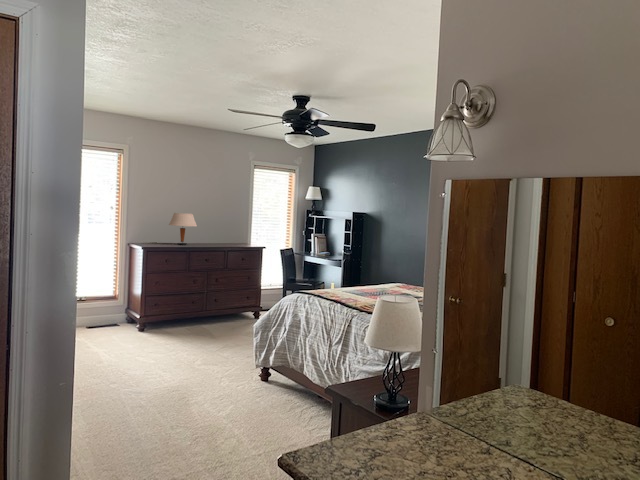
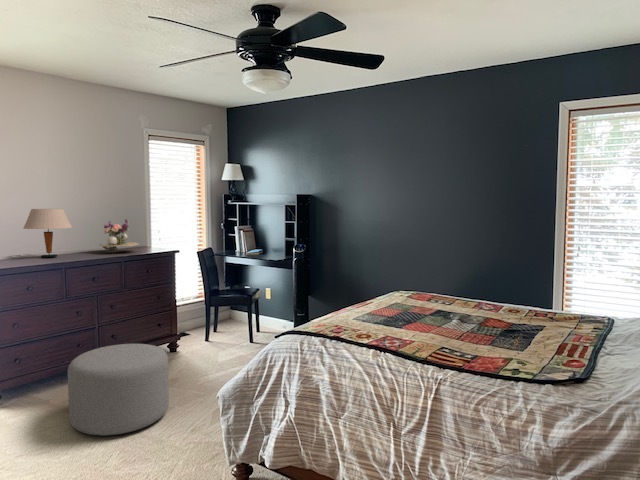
flower arrangement: none [213,223,240,245] -> present [100,219,139,252]
ottoman: none [181,301,240,351] -> present [68,344,169,435]

